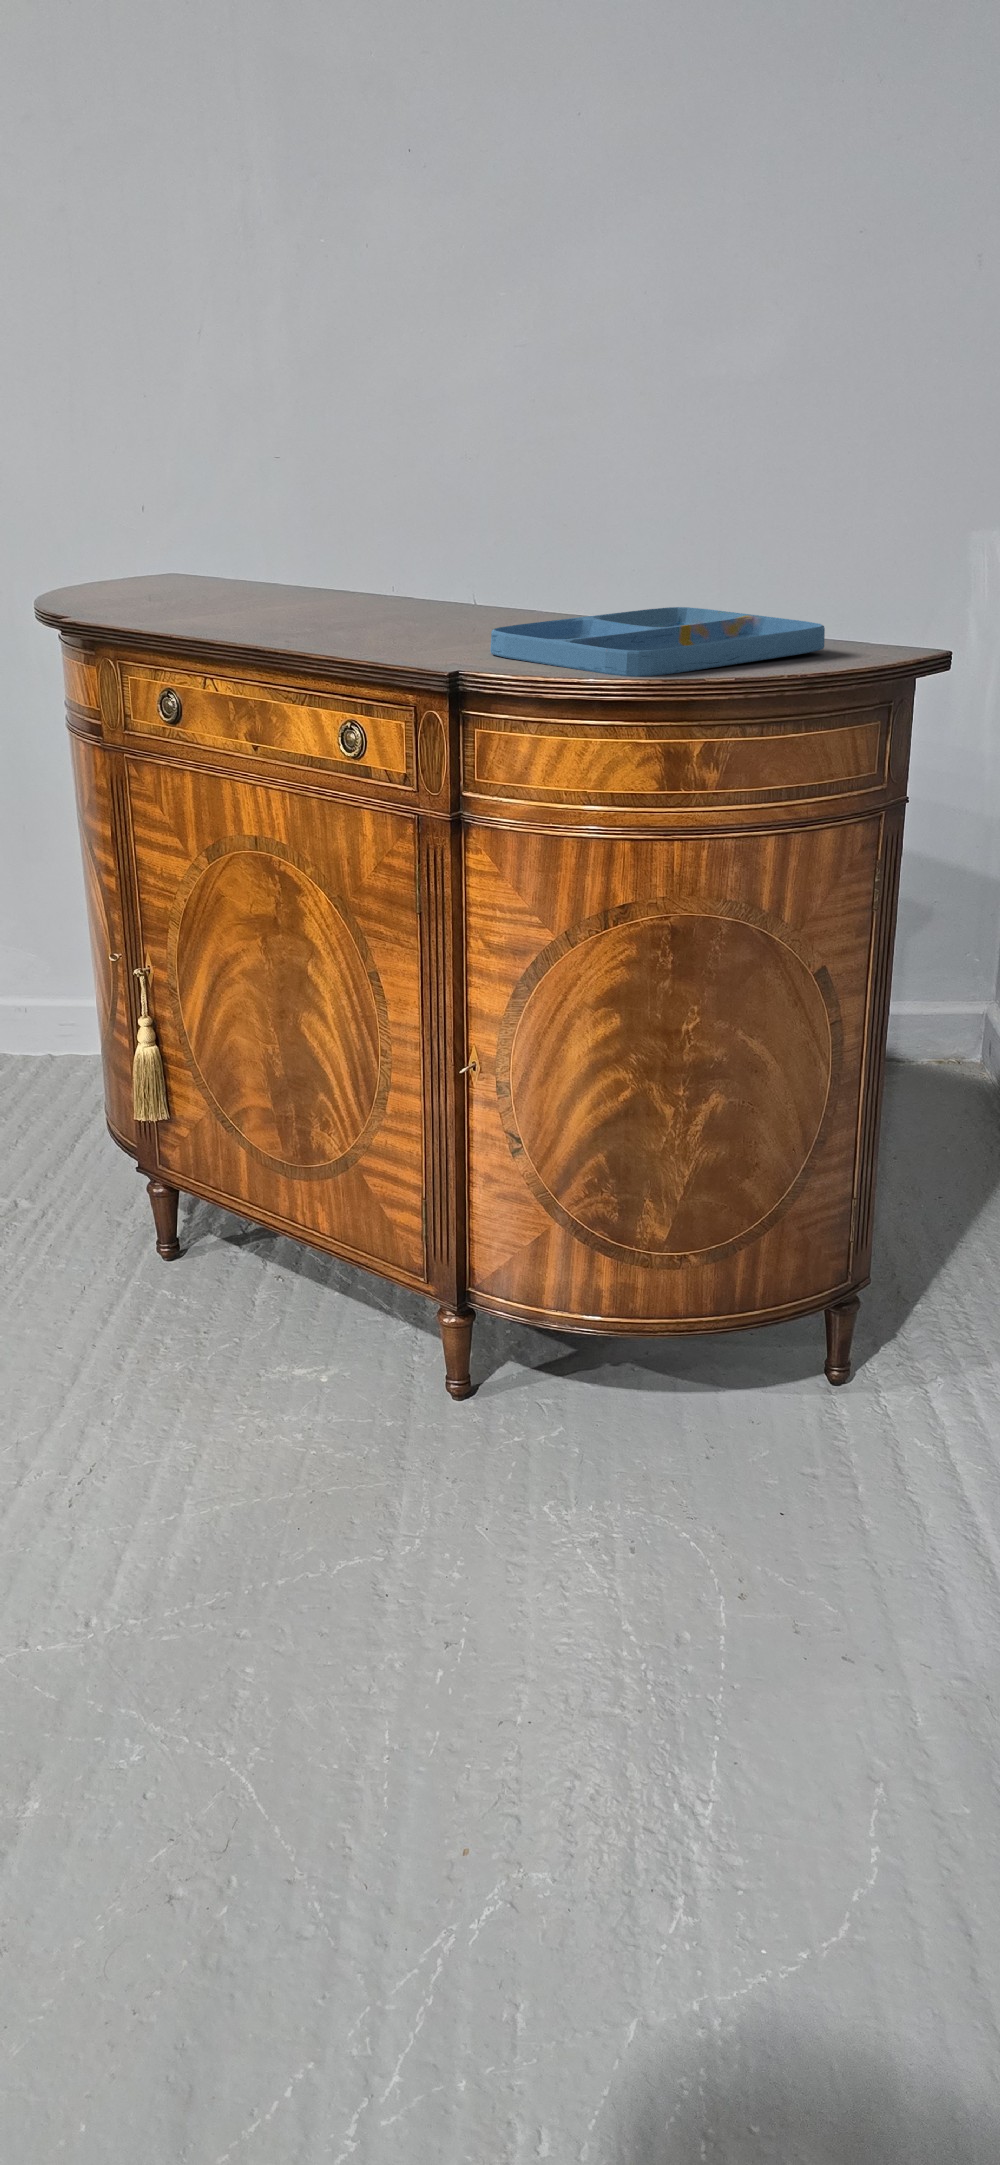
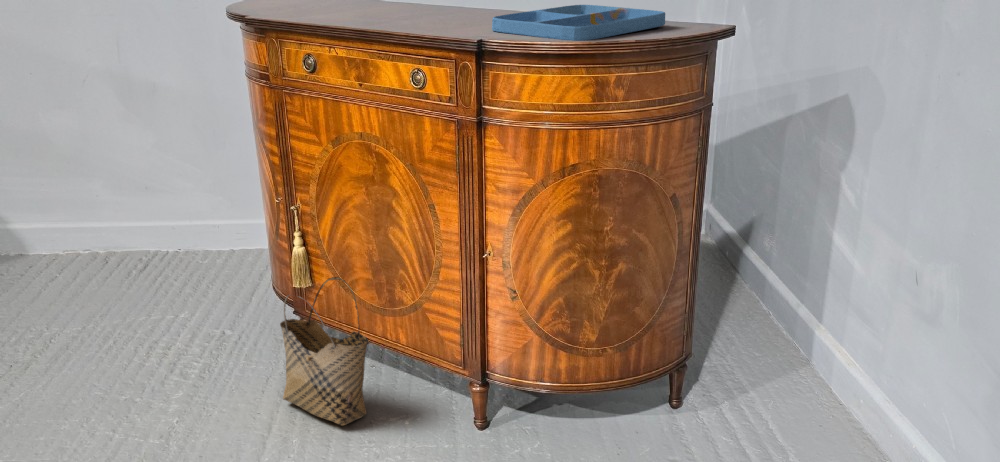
woven basket: none [105,1103,258,1375] -> present [280,277,368,425]

